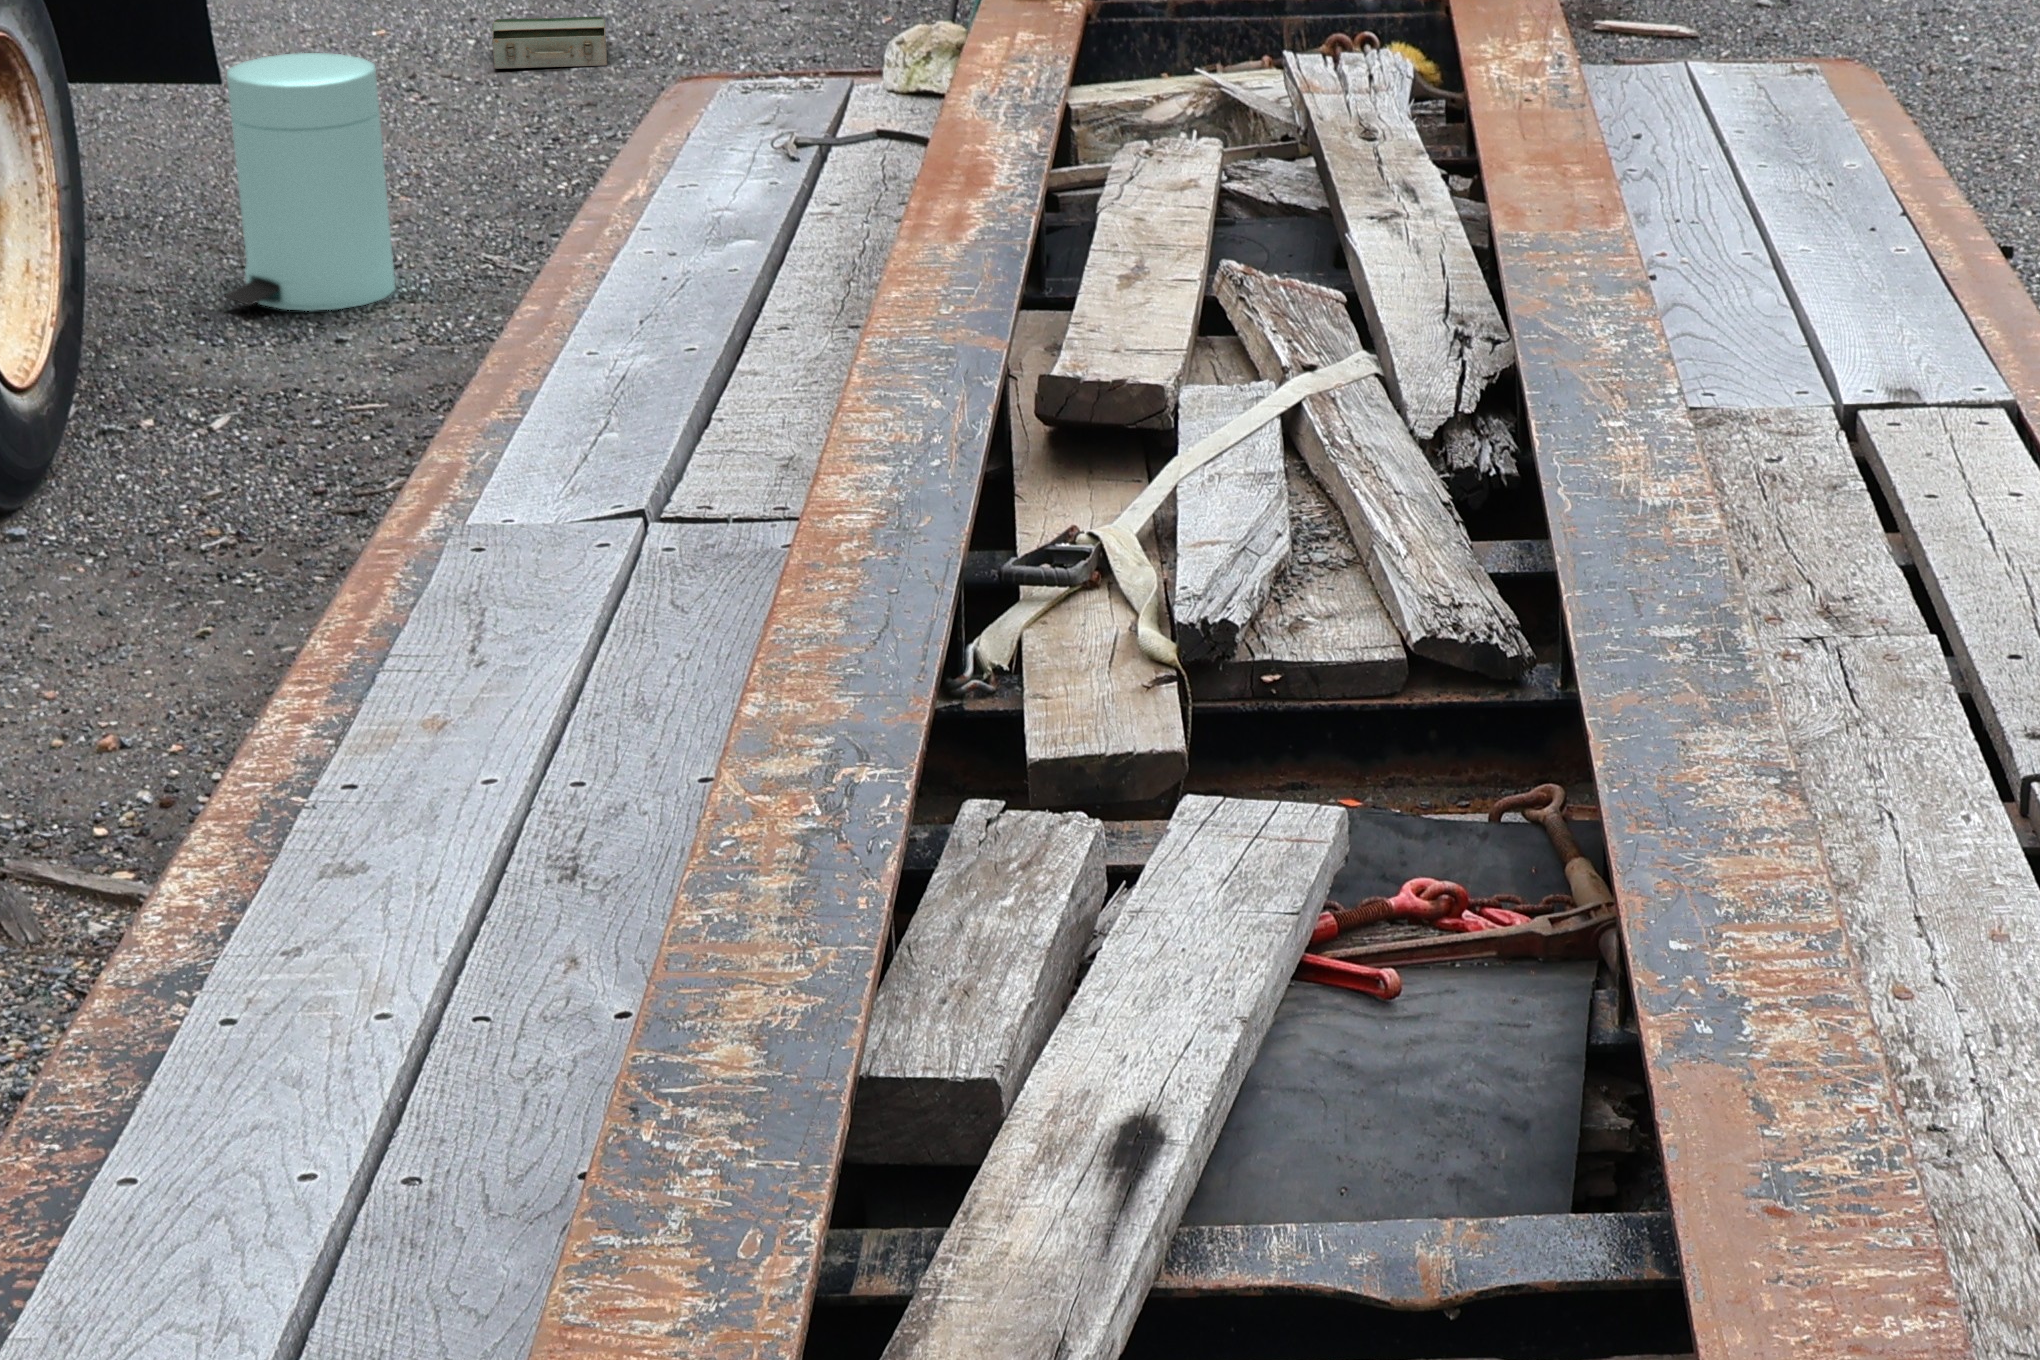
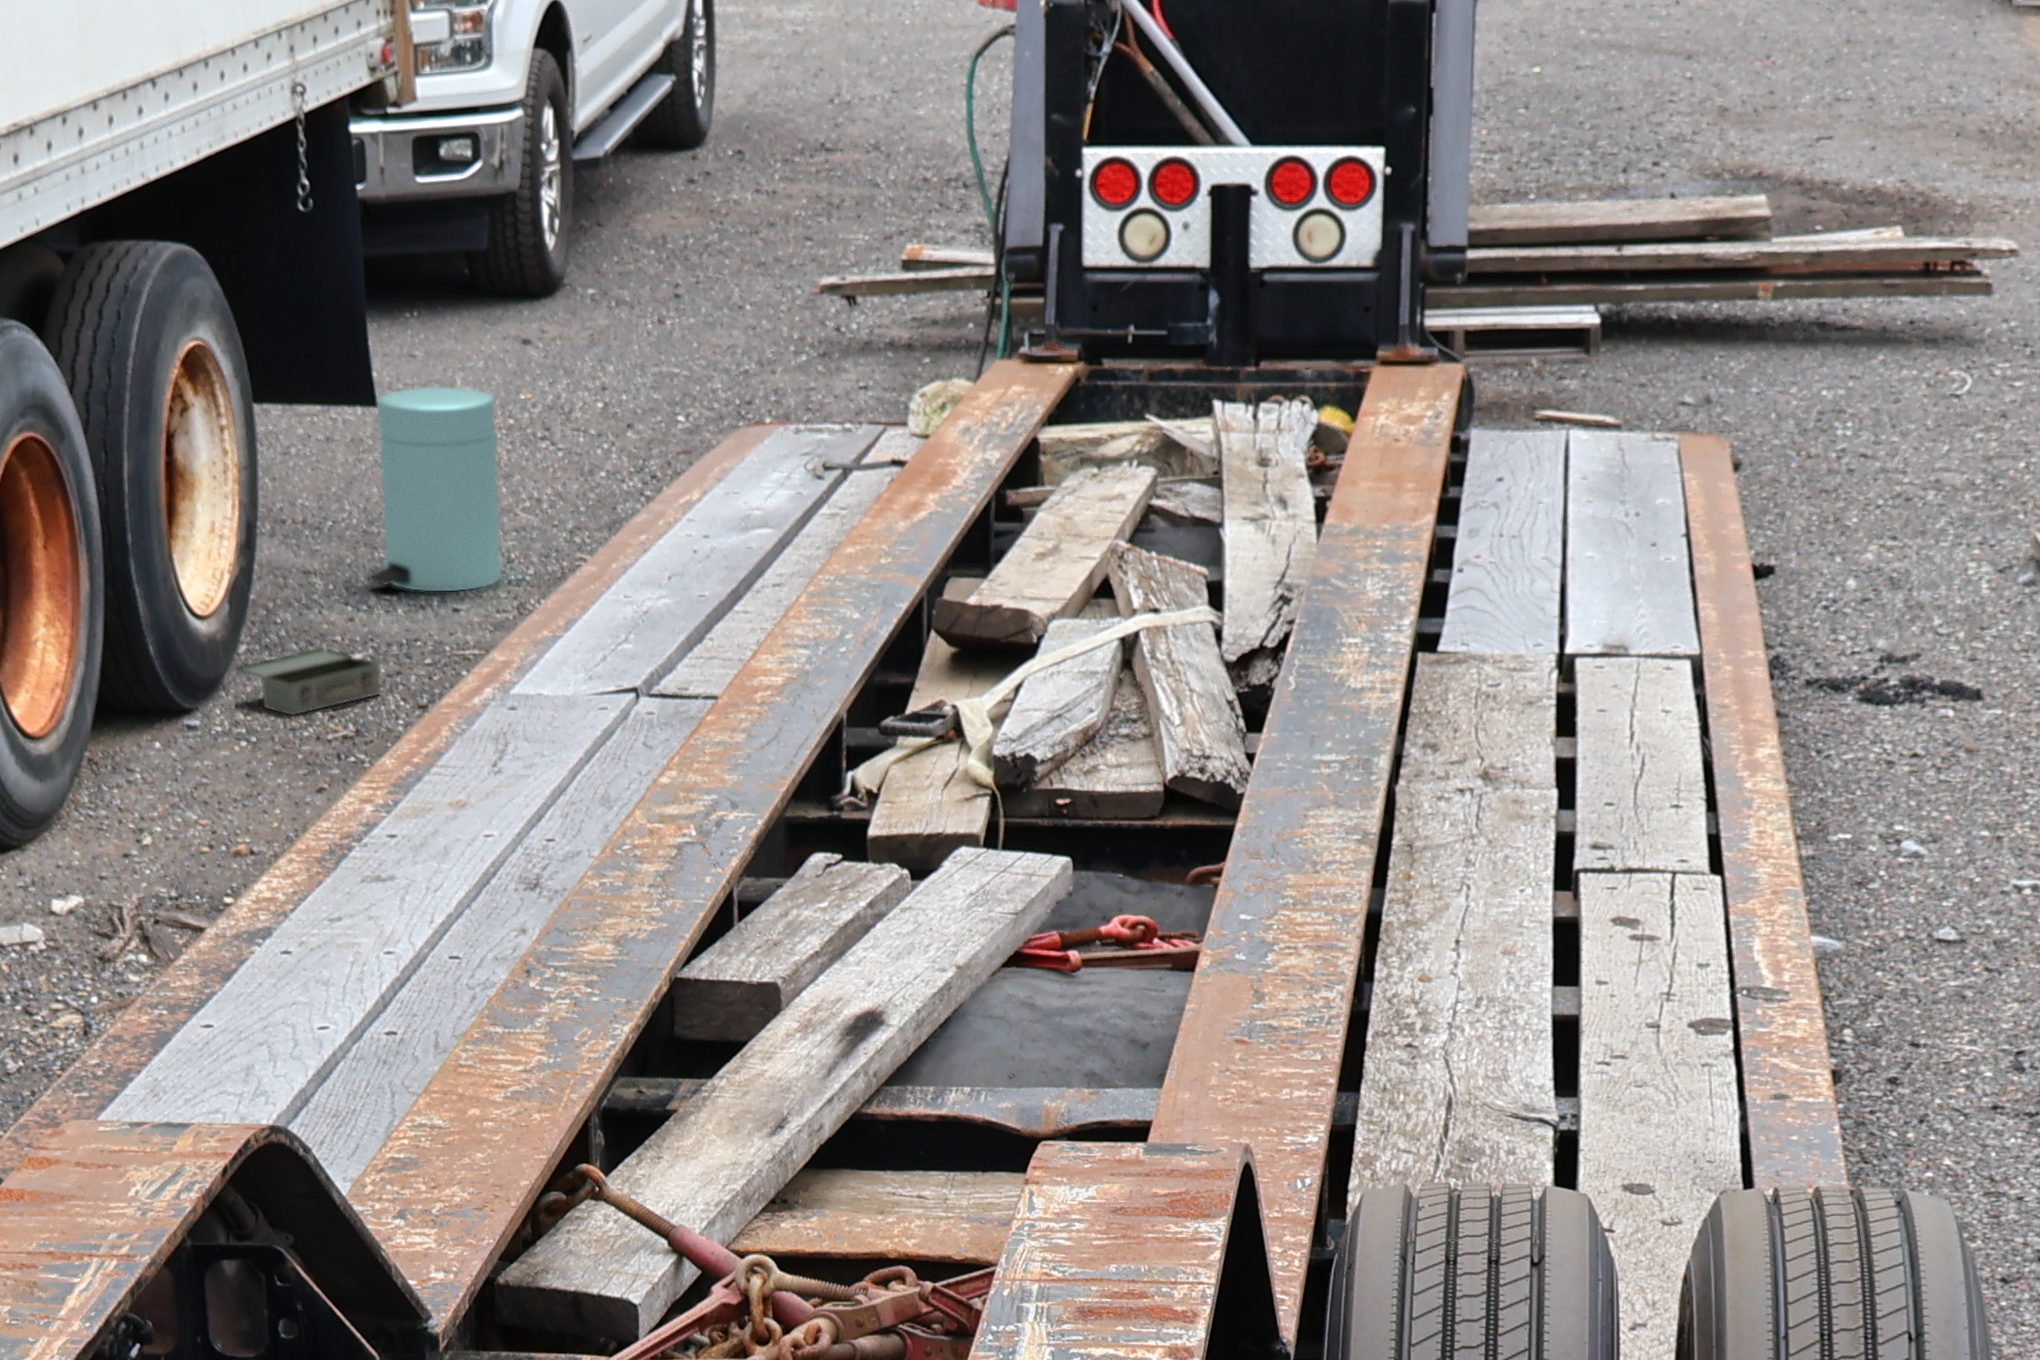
toolbox: present [492,16,607,69] -> present [237,648,381,715]

